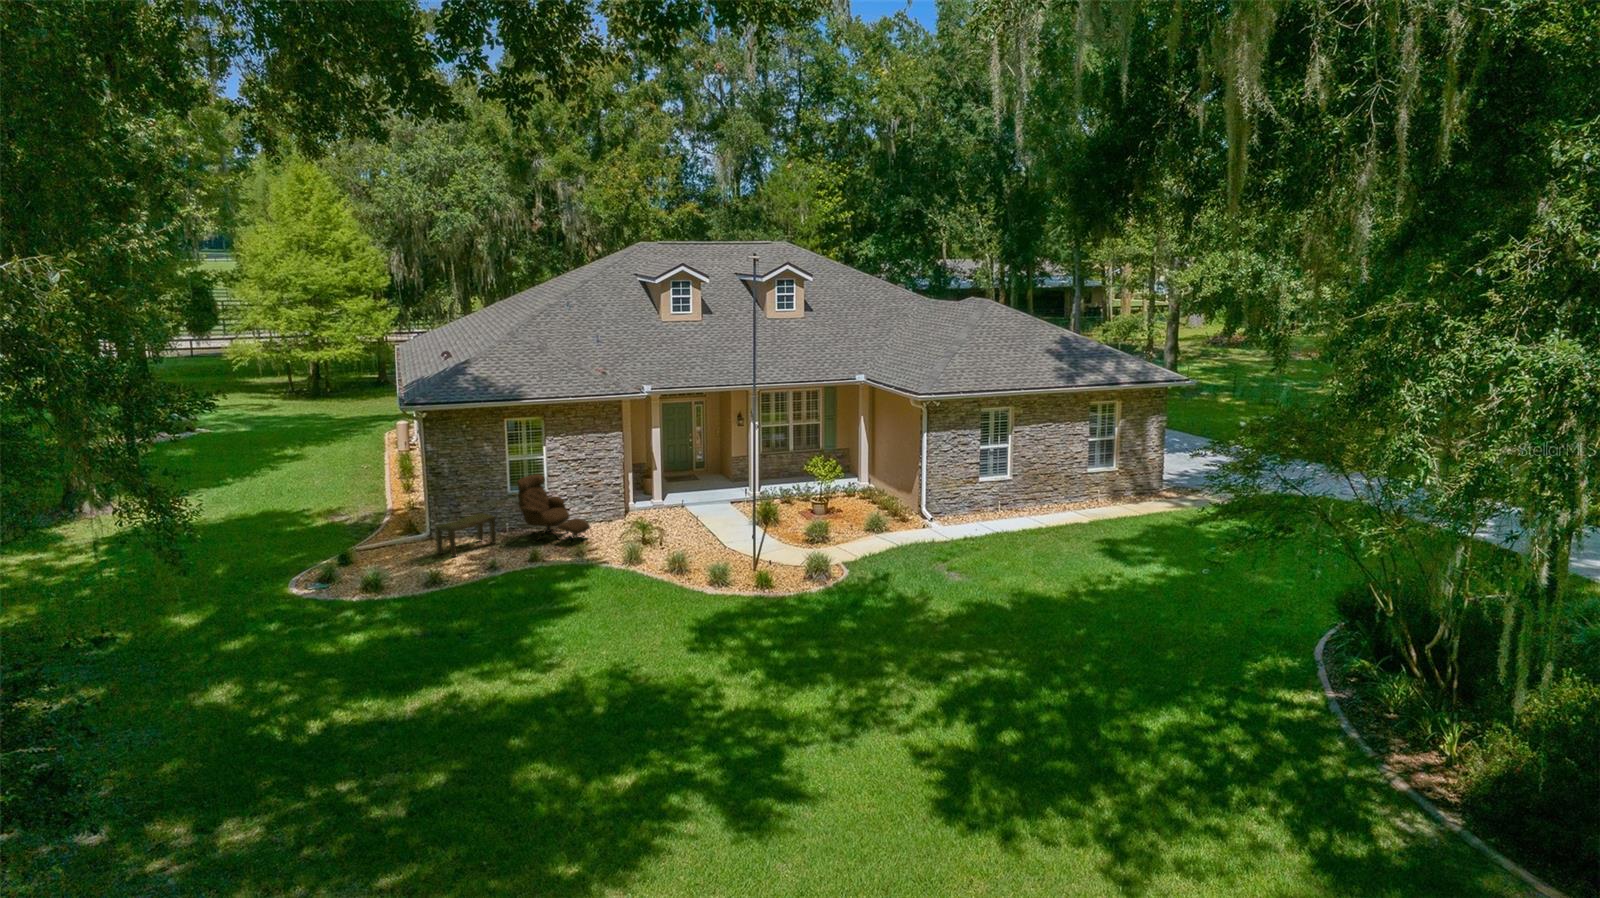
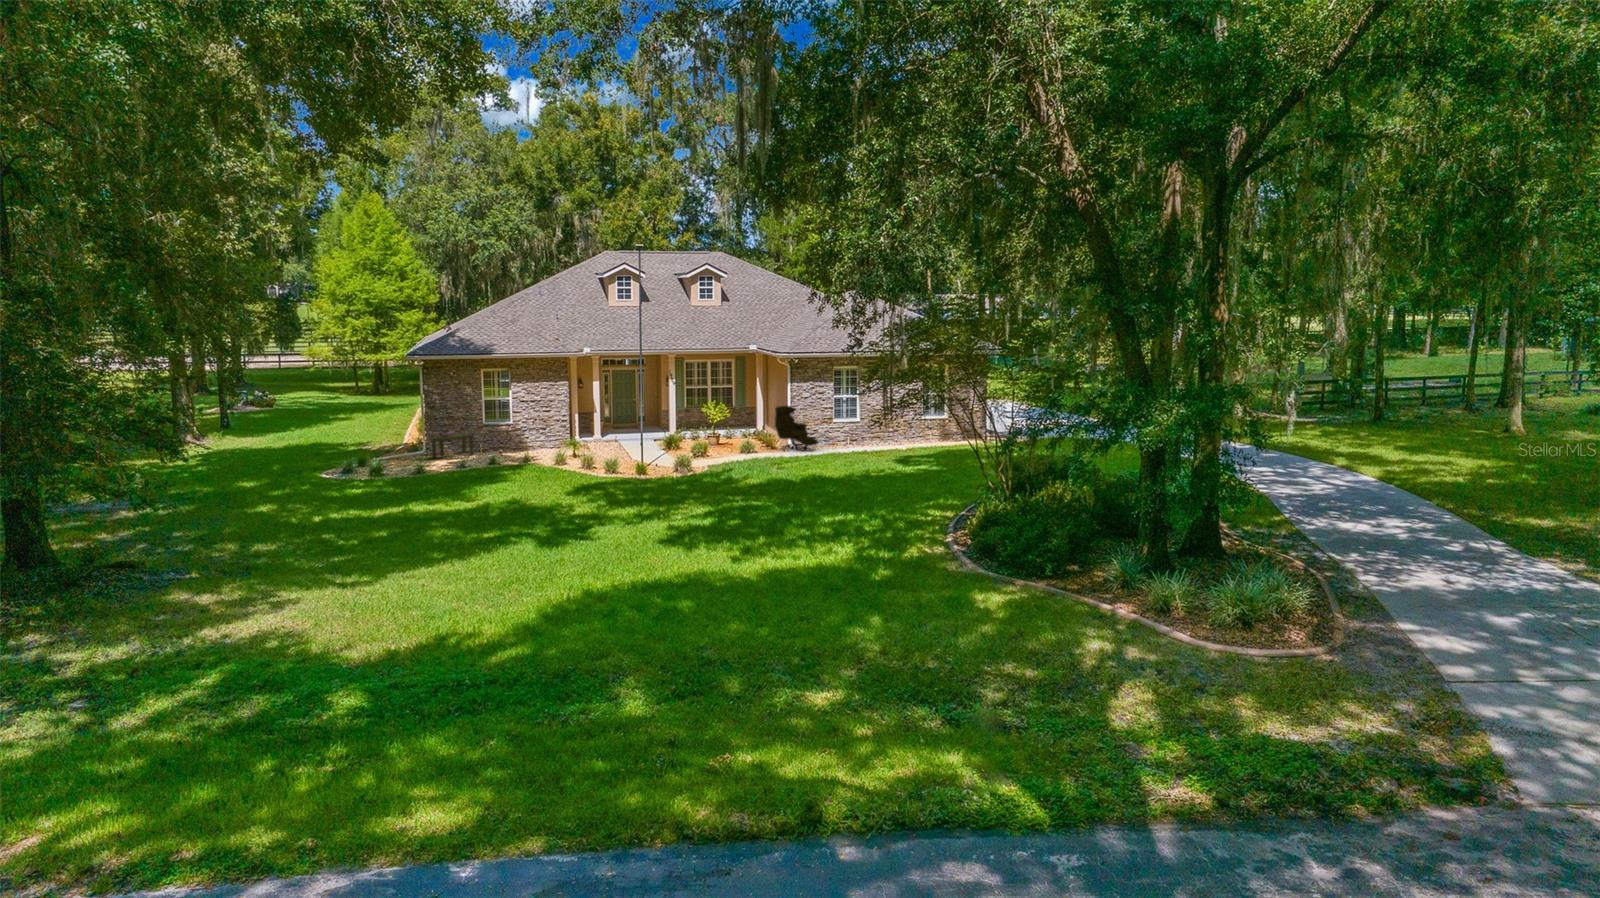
lounge chair: present [517,474,590,542] -> present [775,406,818,449]

